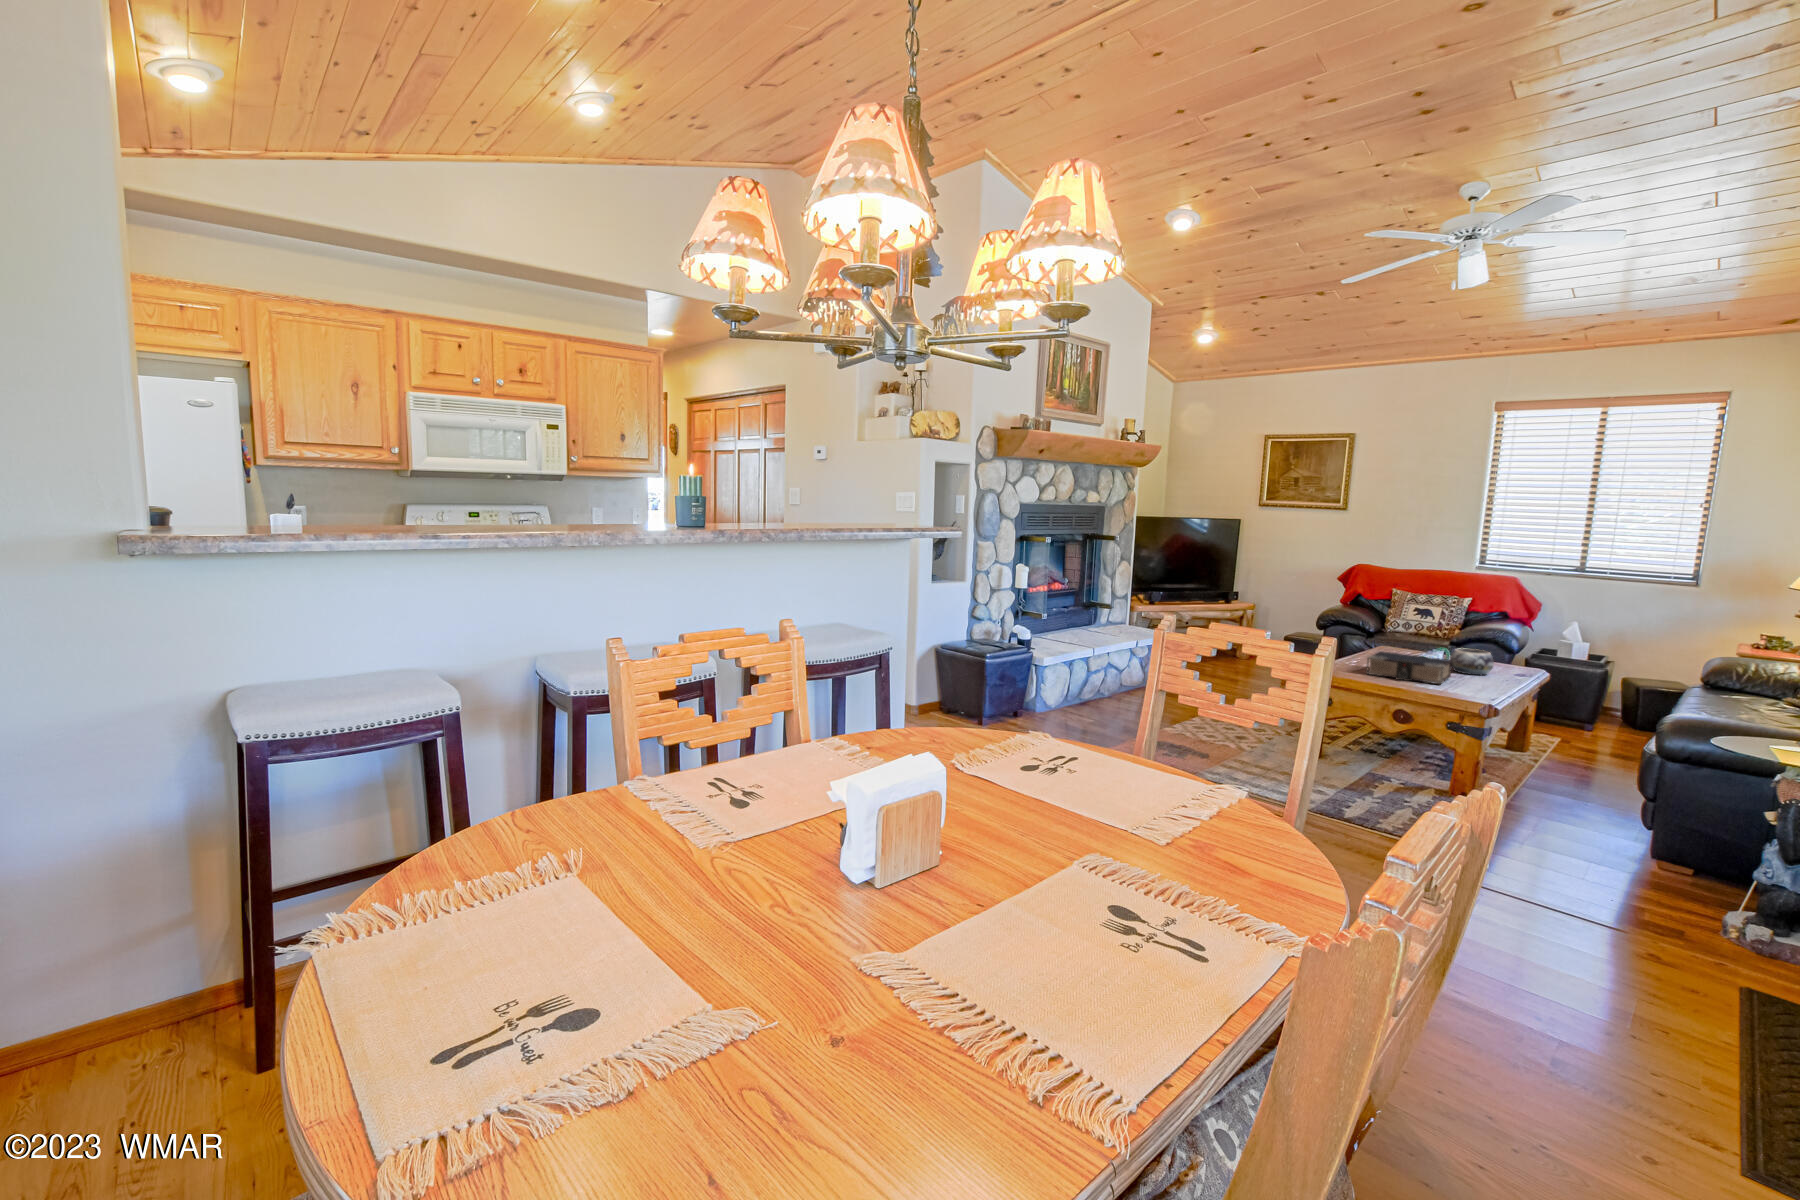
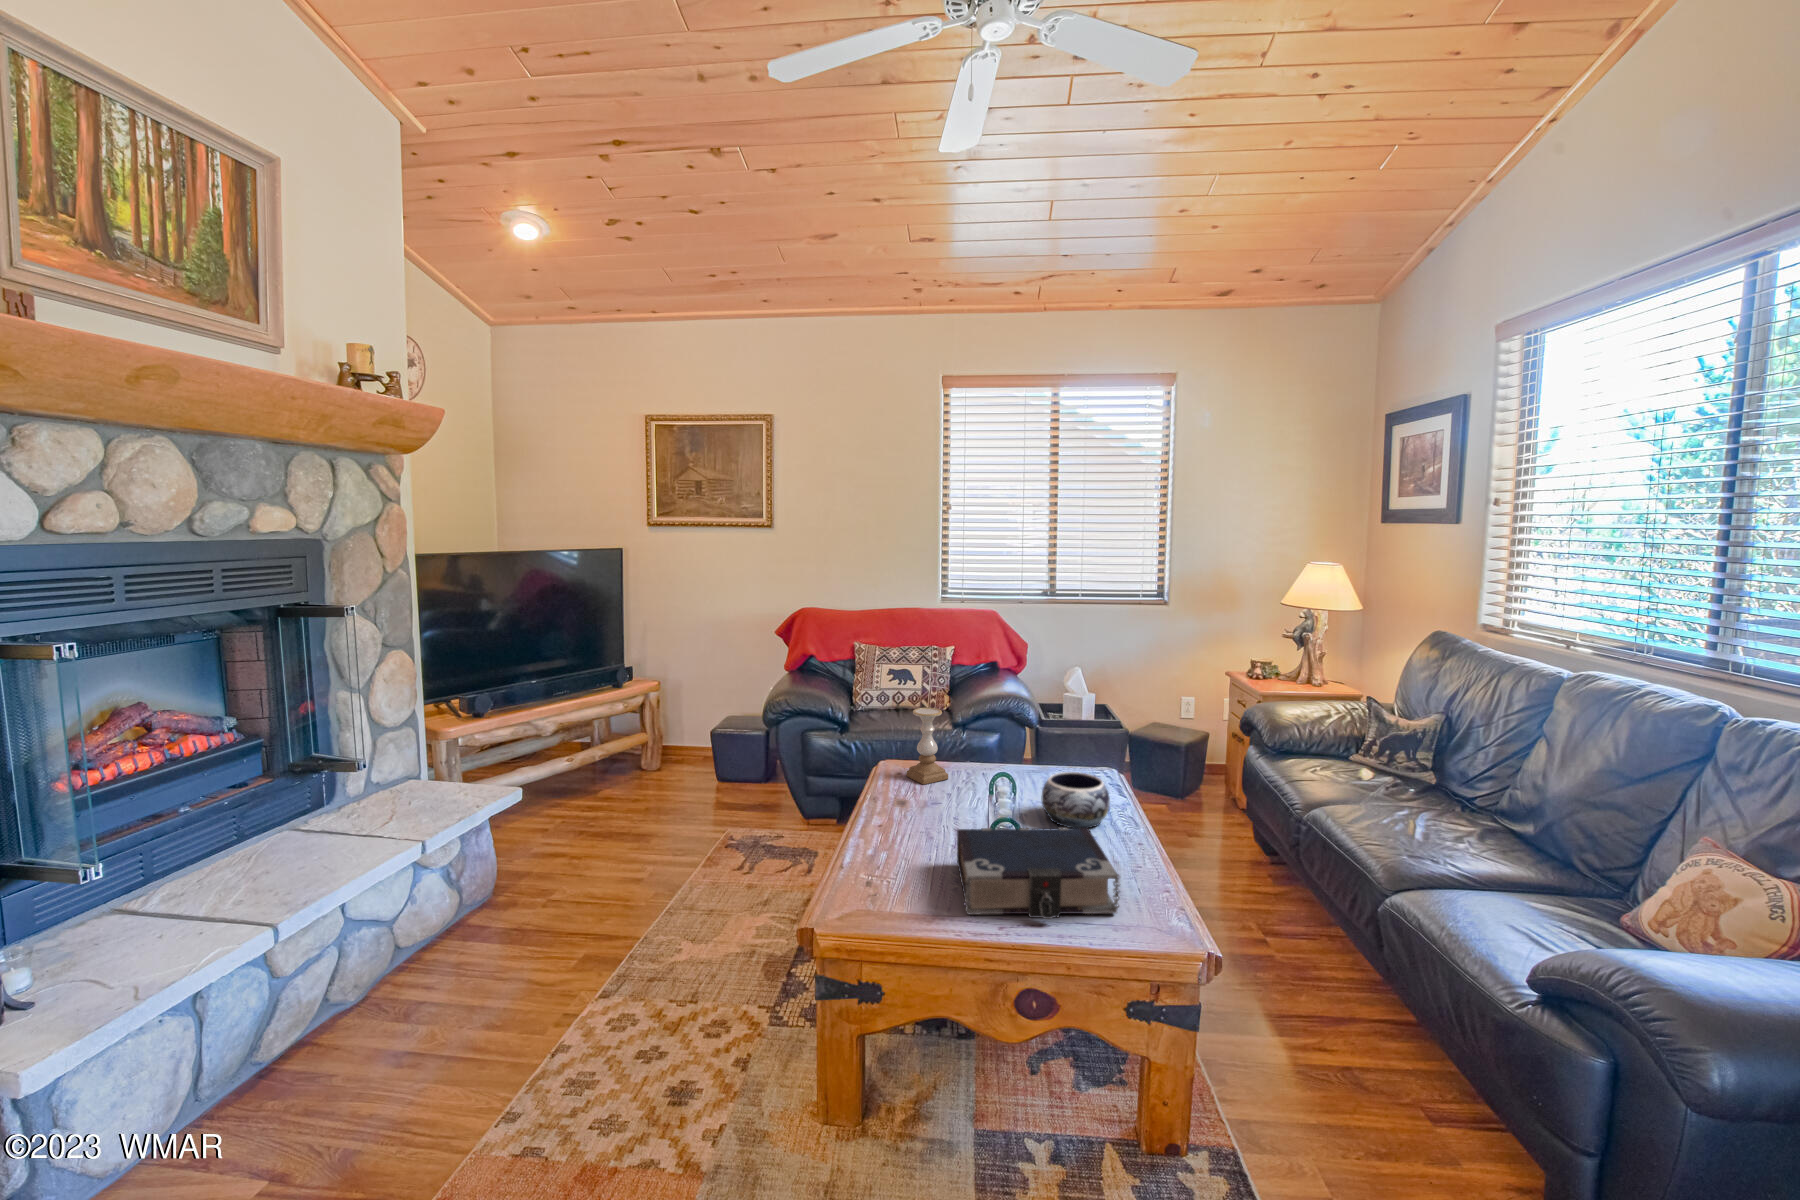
candle holder: none [1386,614,1412,655] -> present [906,708,948,784]

